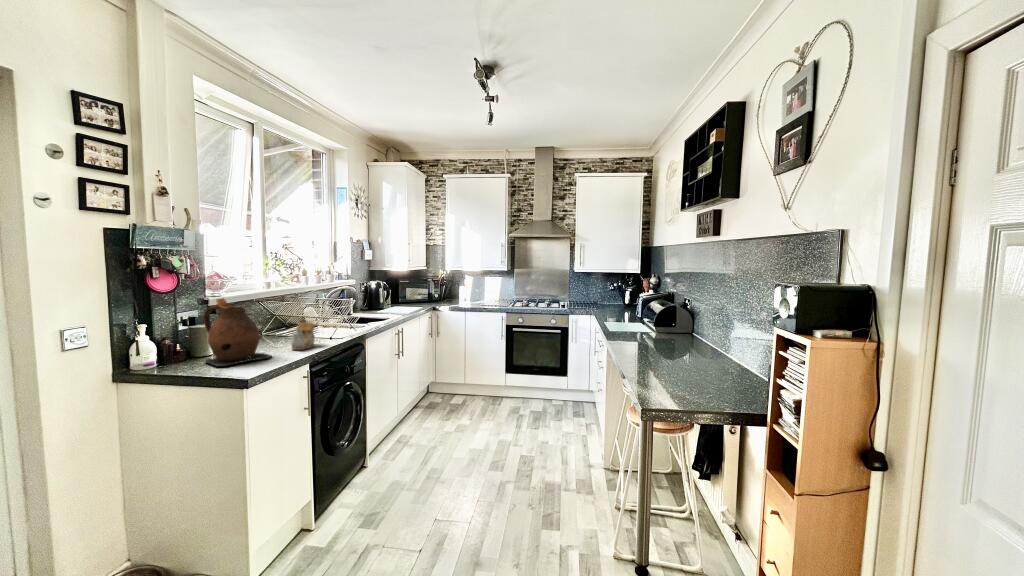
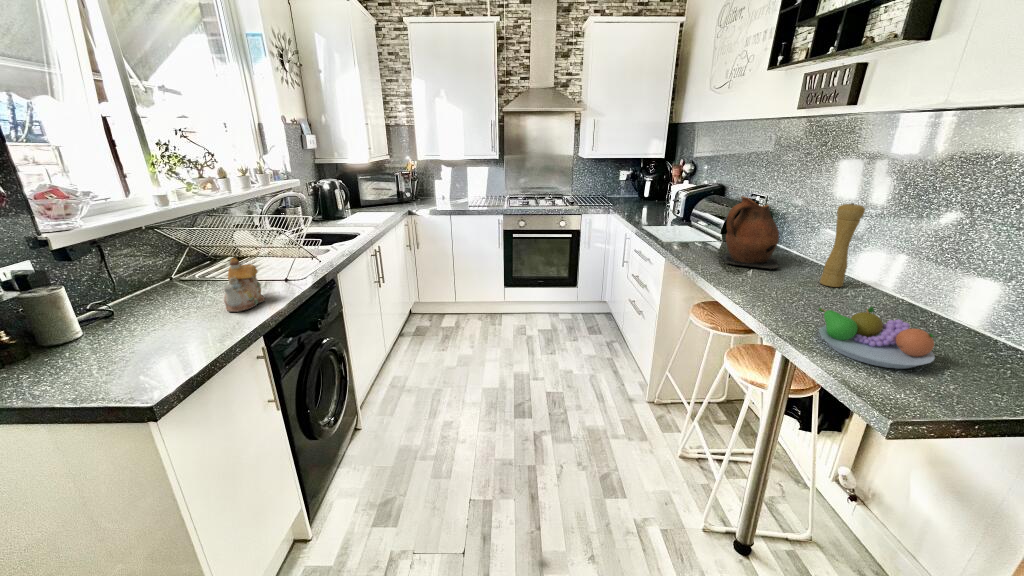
ceramic pitcher: present [203,299,272,367] -> present [721,197,779,269]
pepper mill: none [699,299,718,360] -> present [820,203,865,287]
fruit bowl: none [654,360,718,395] -> present [819,307,935,369]

